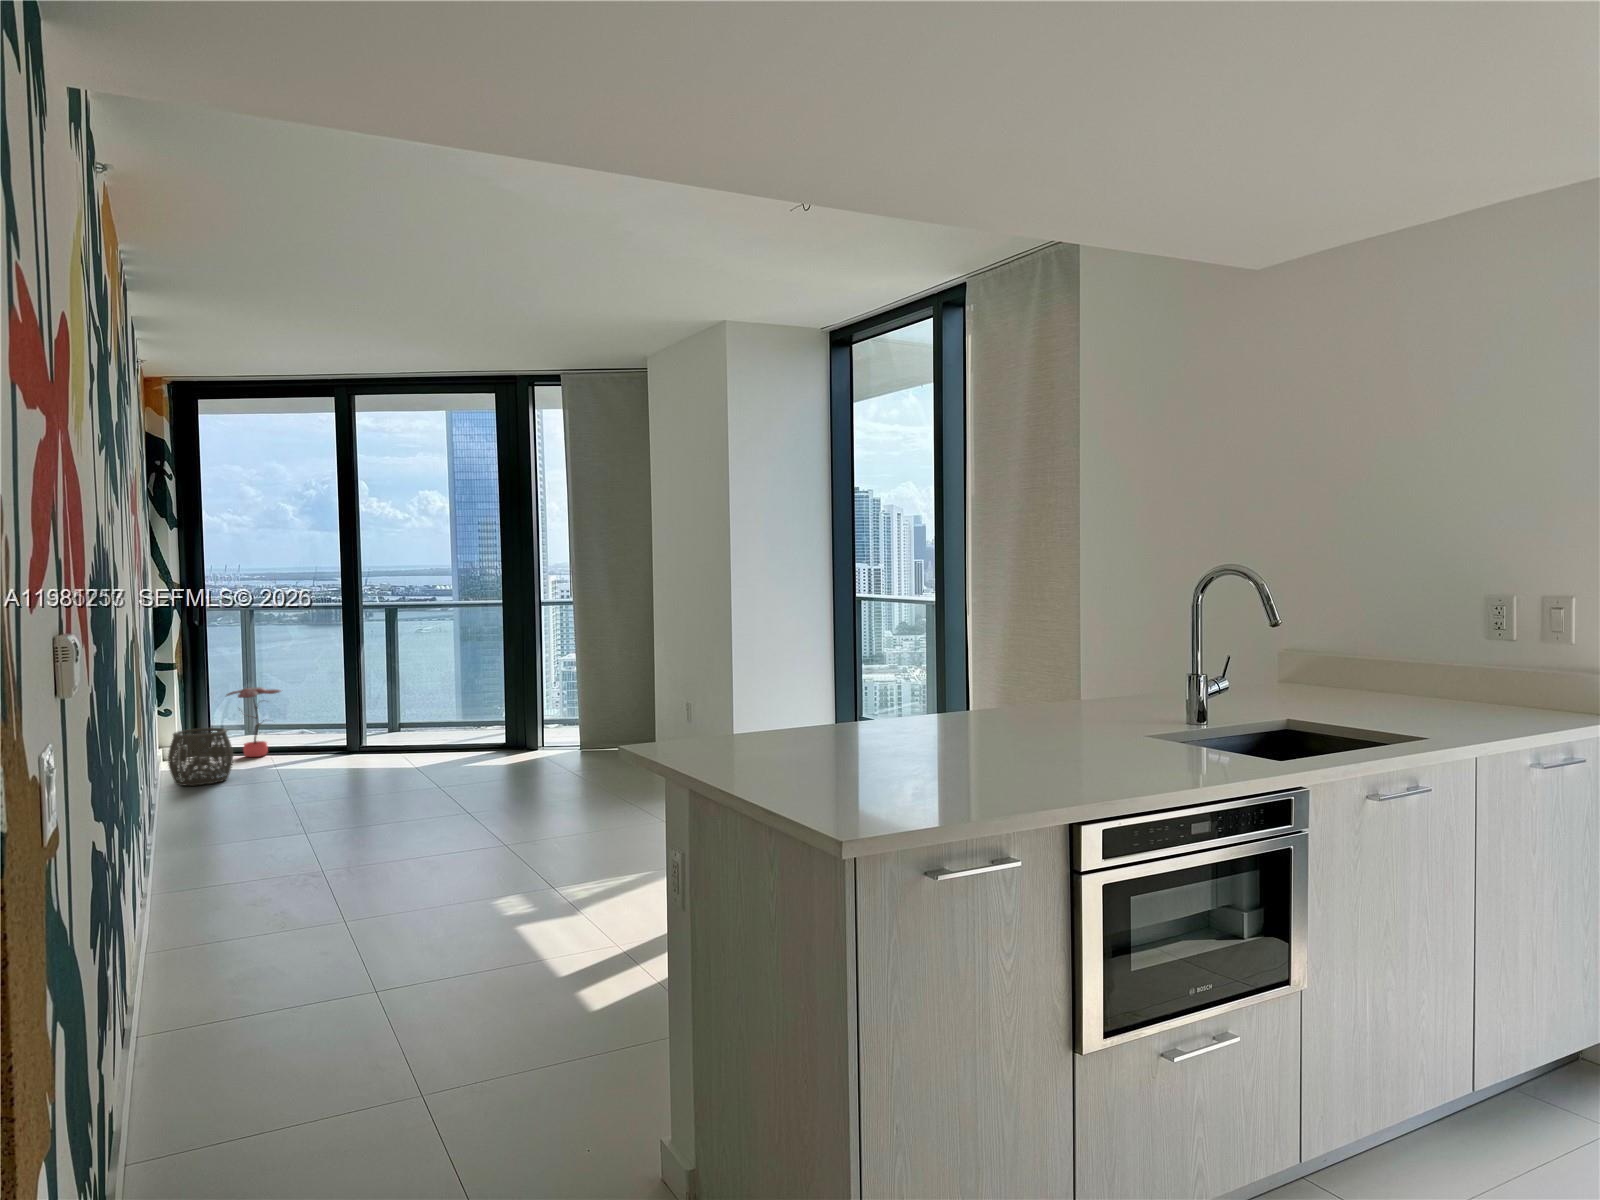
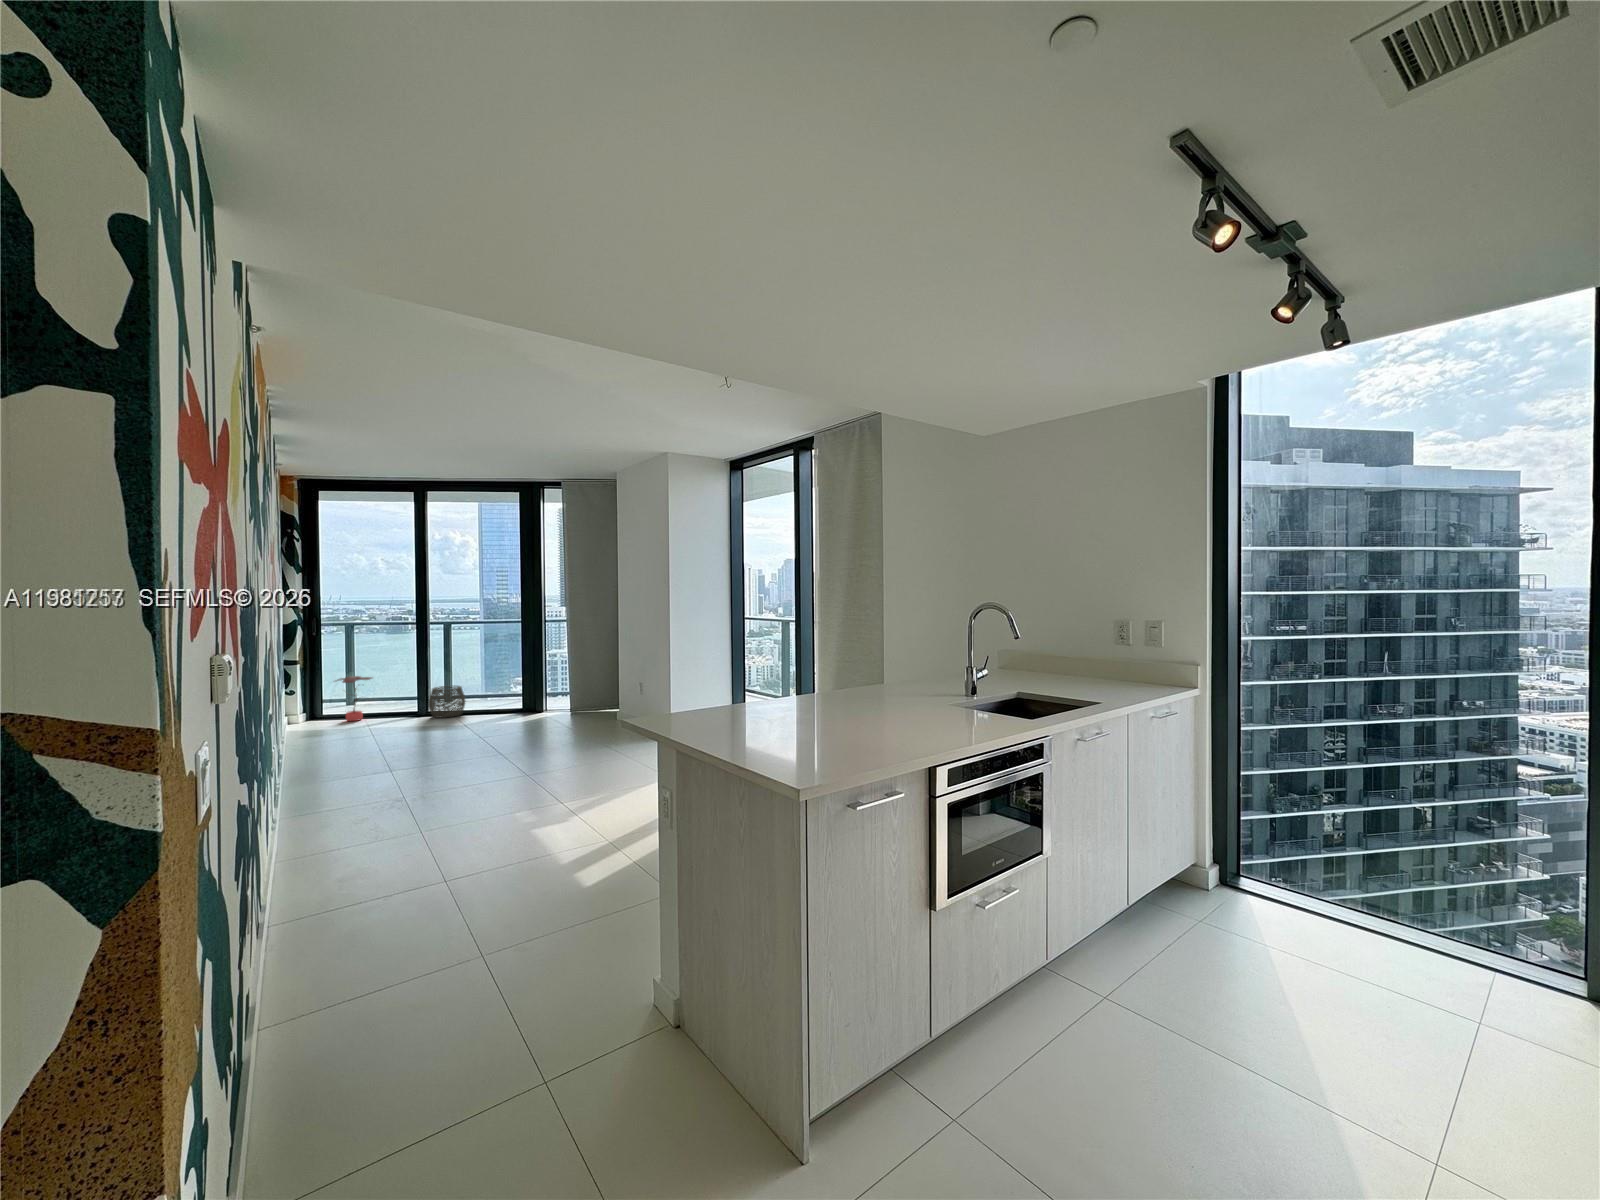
woven basket: present [168,728,233,786] -> present [429,686,465,718]

